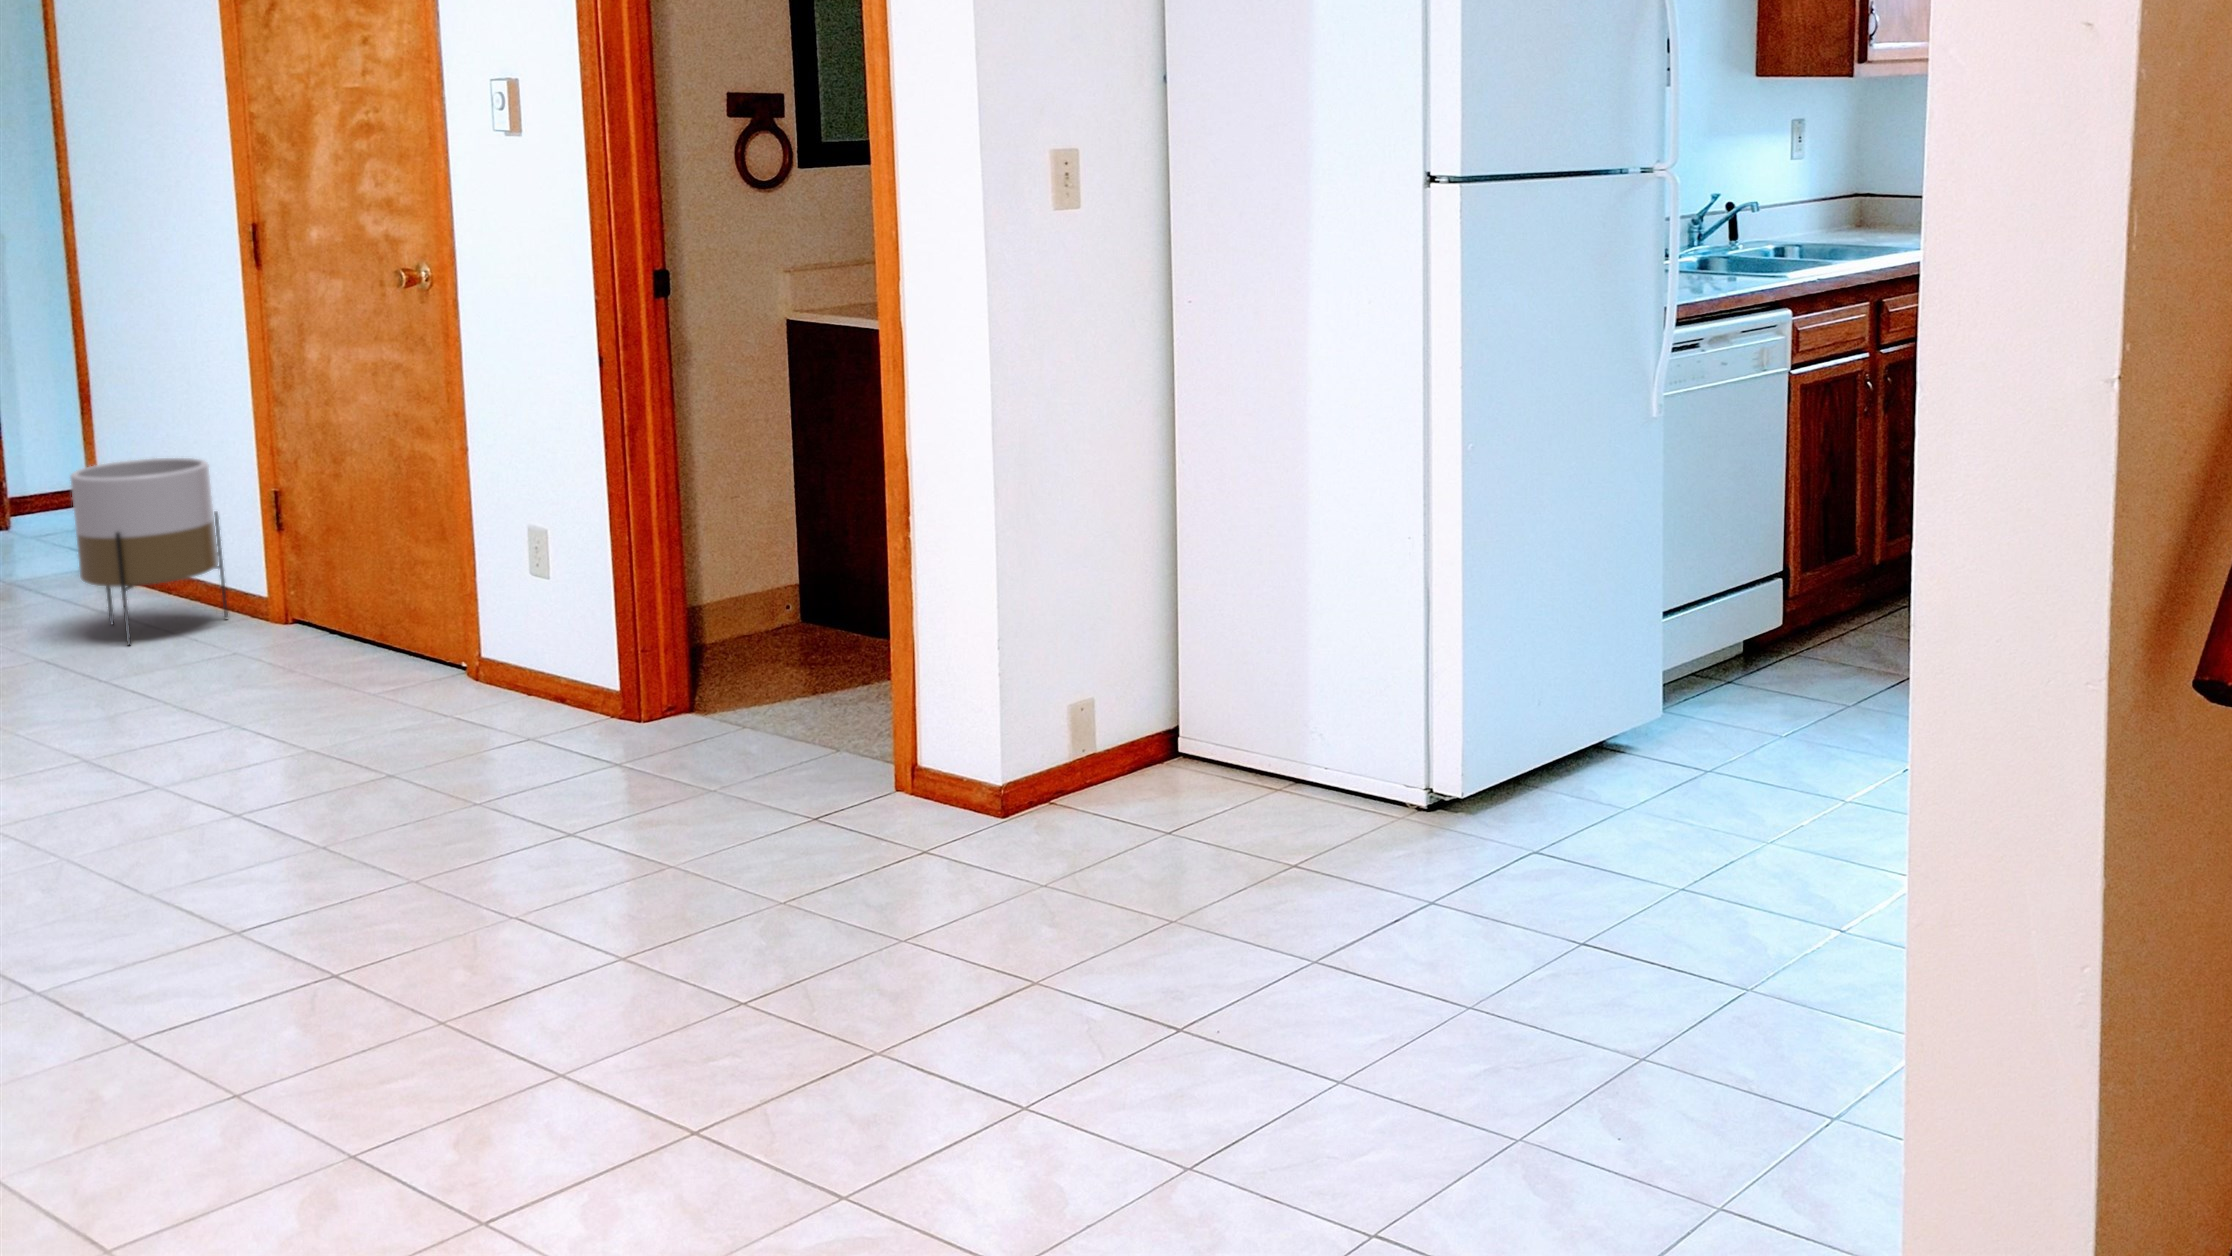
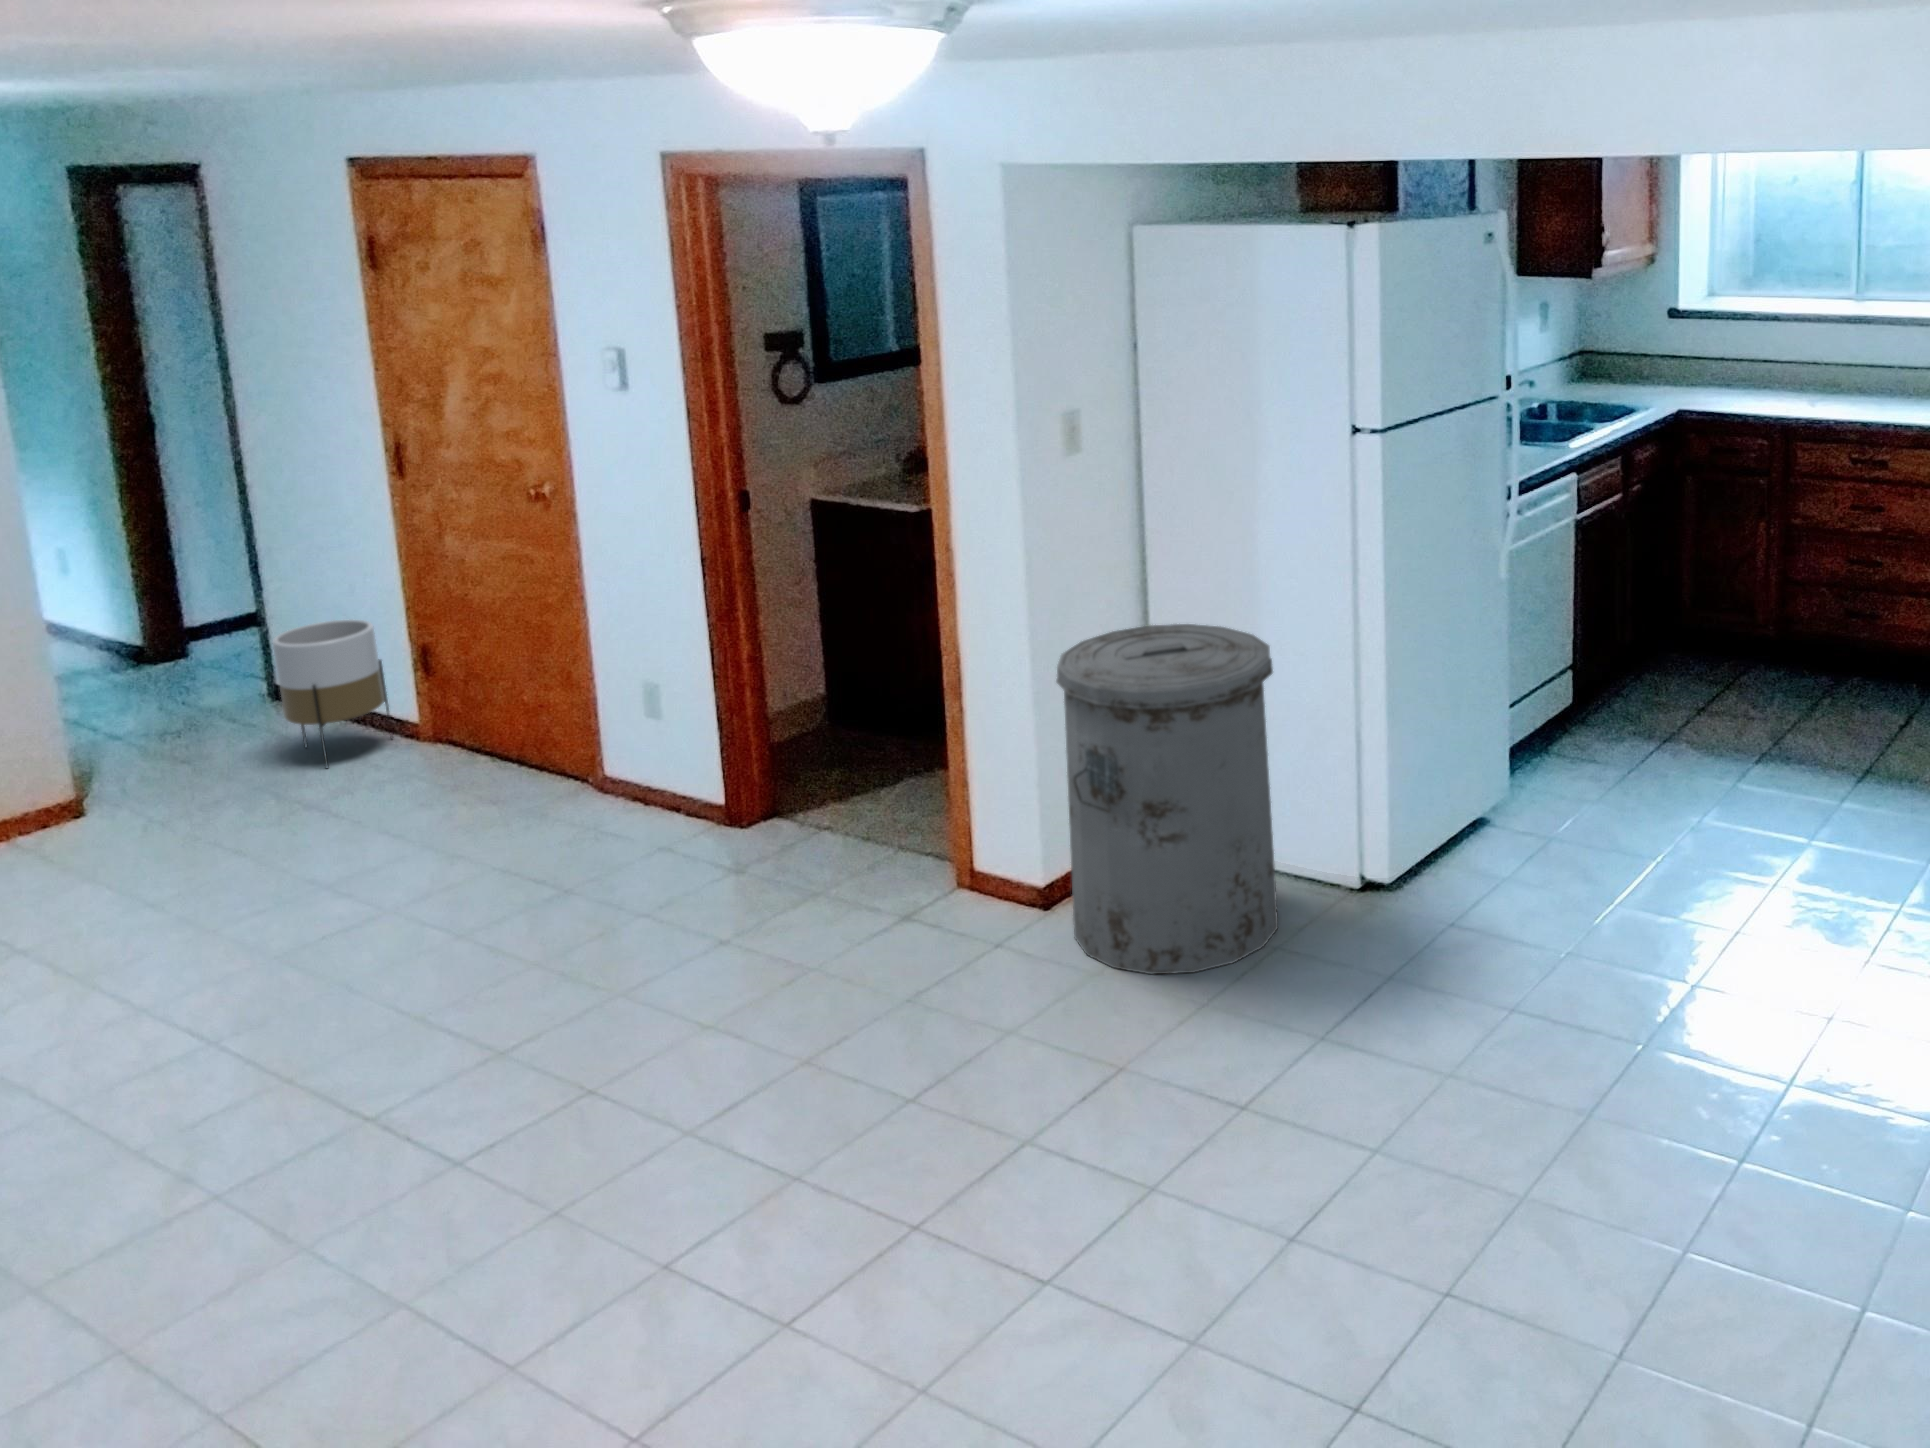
trash can: none [1013,440,1312,890] -> present [1056,624,1278,974]

